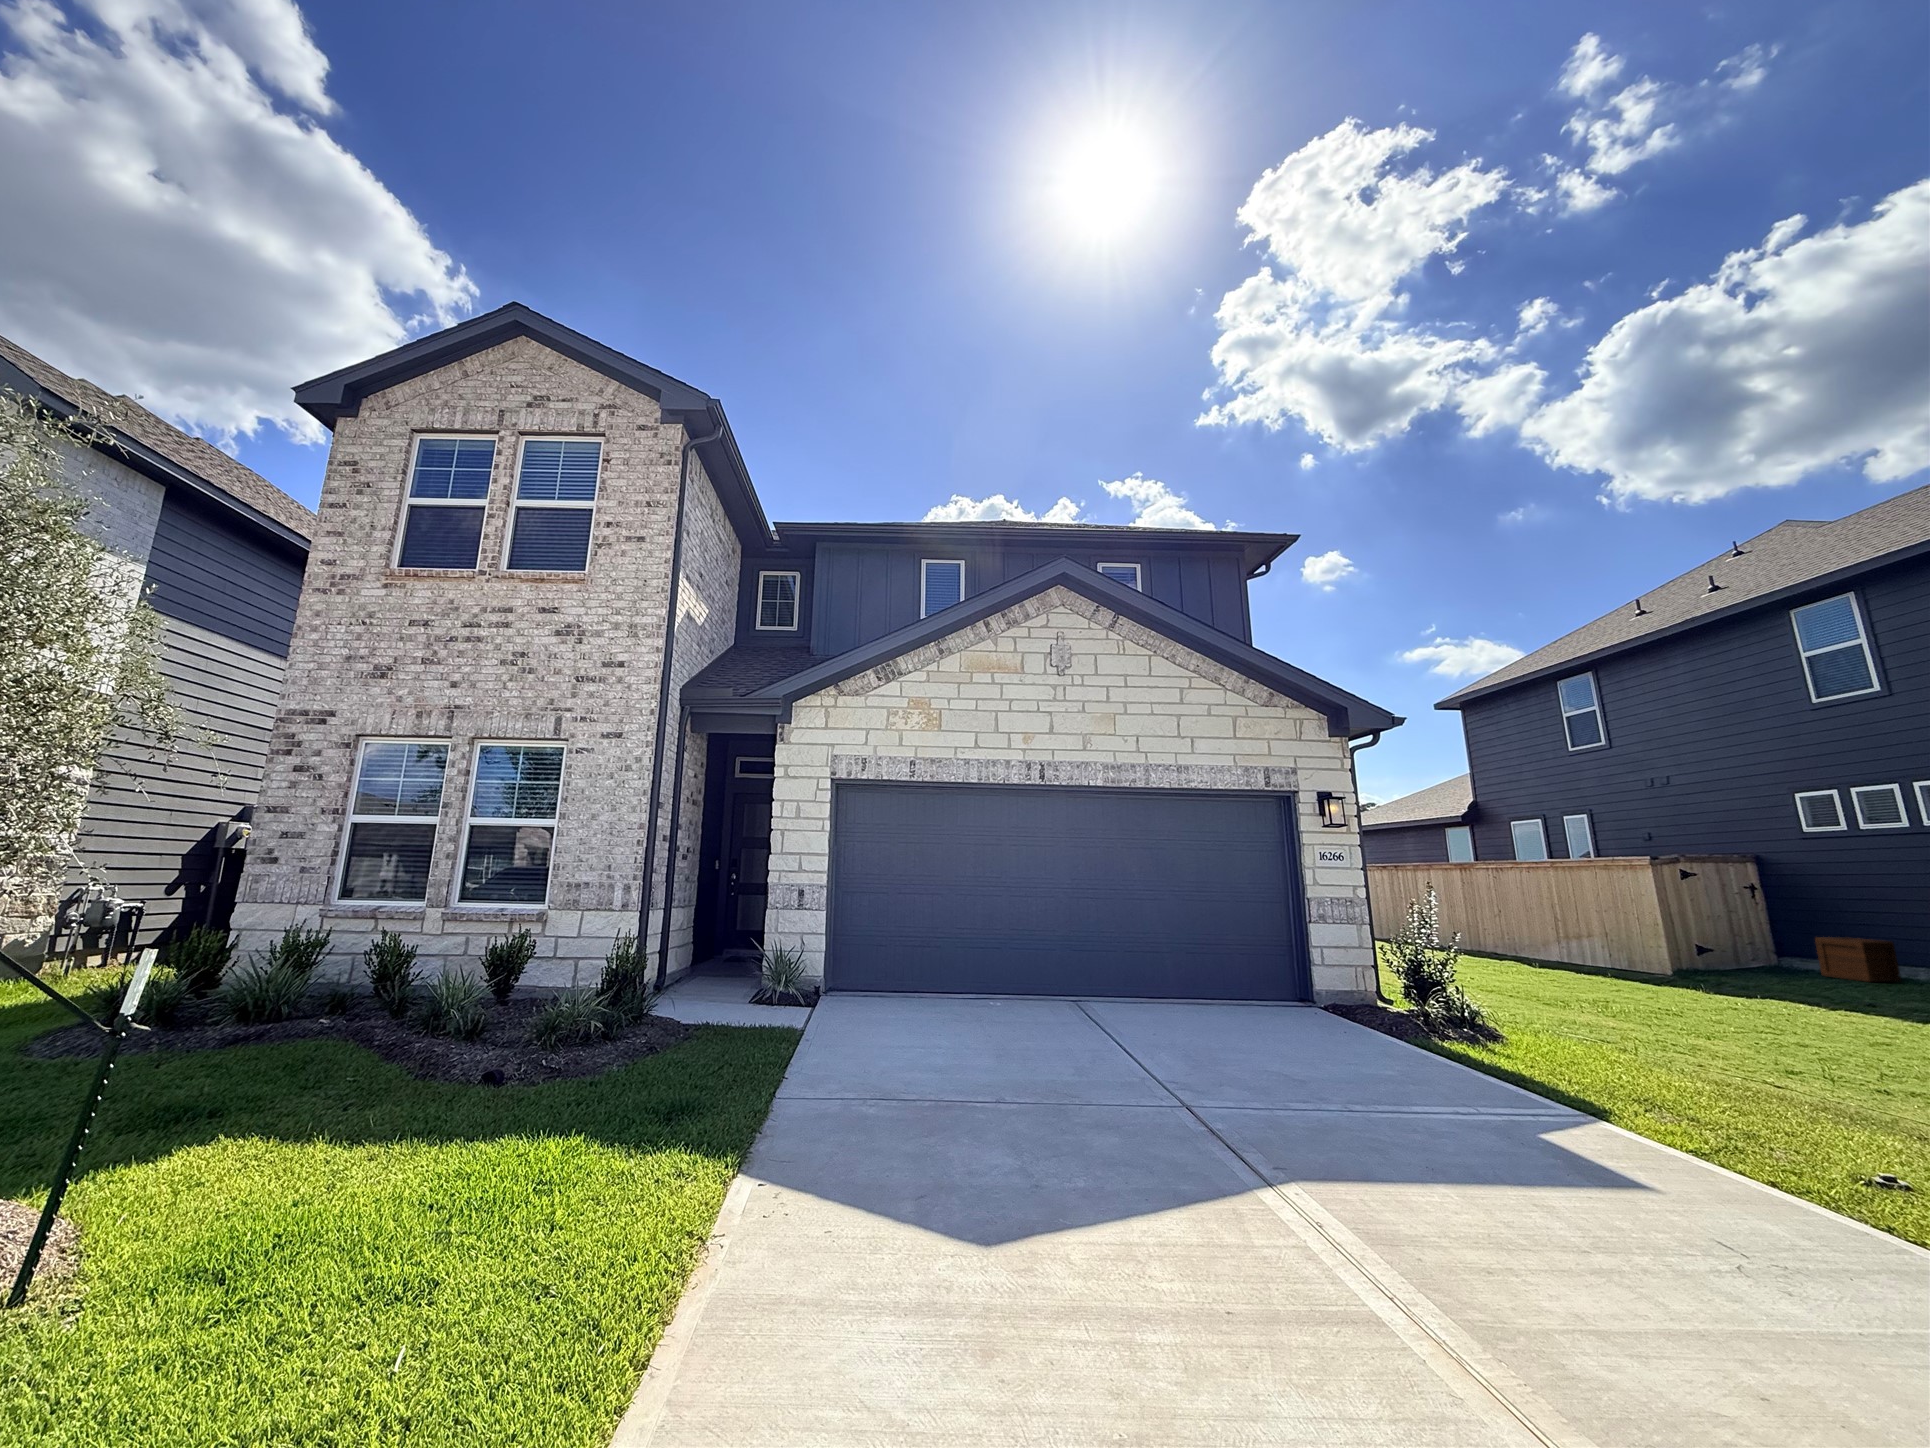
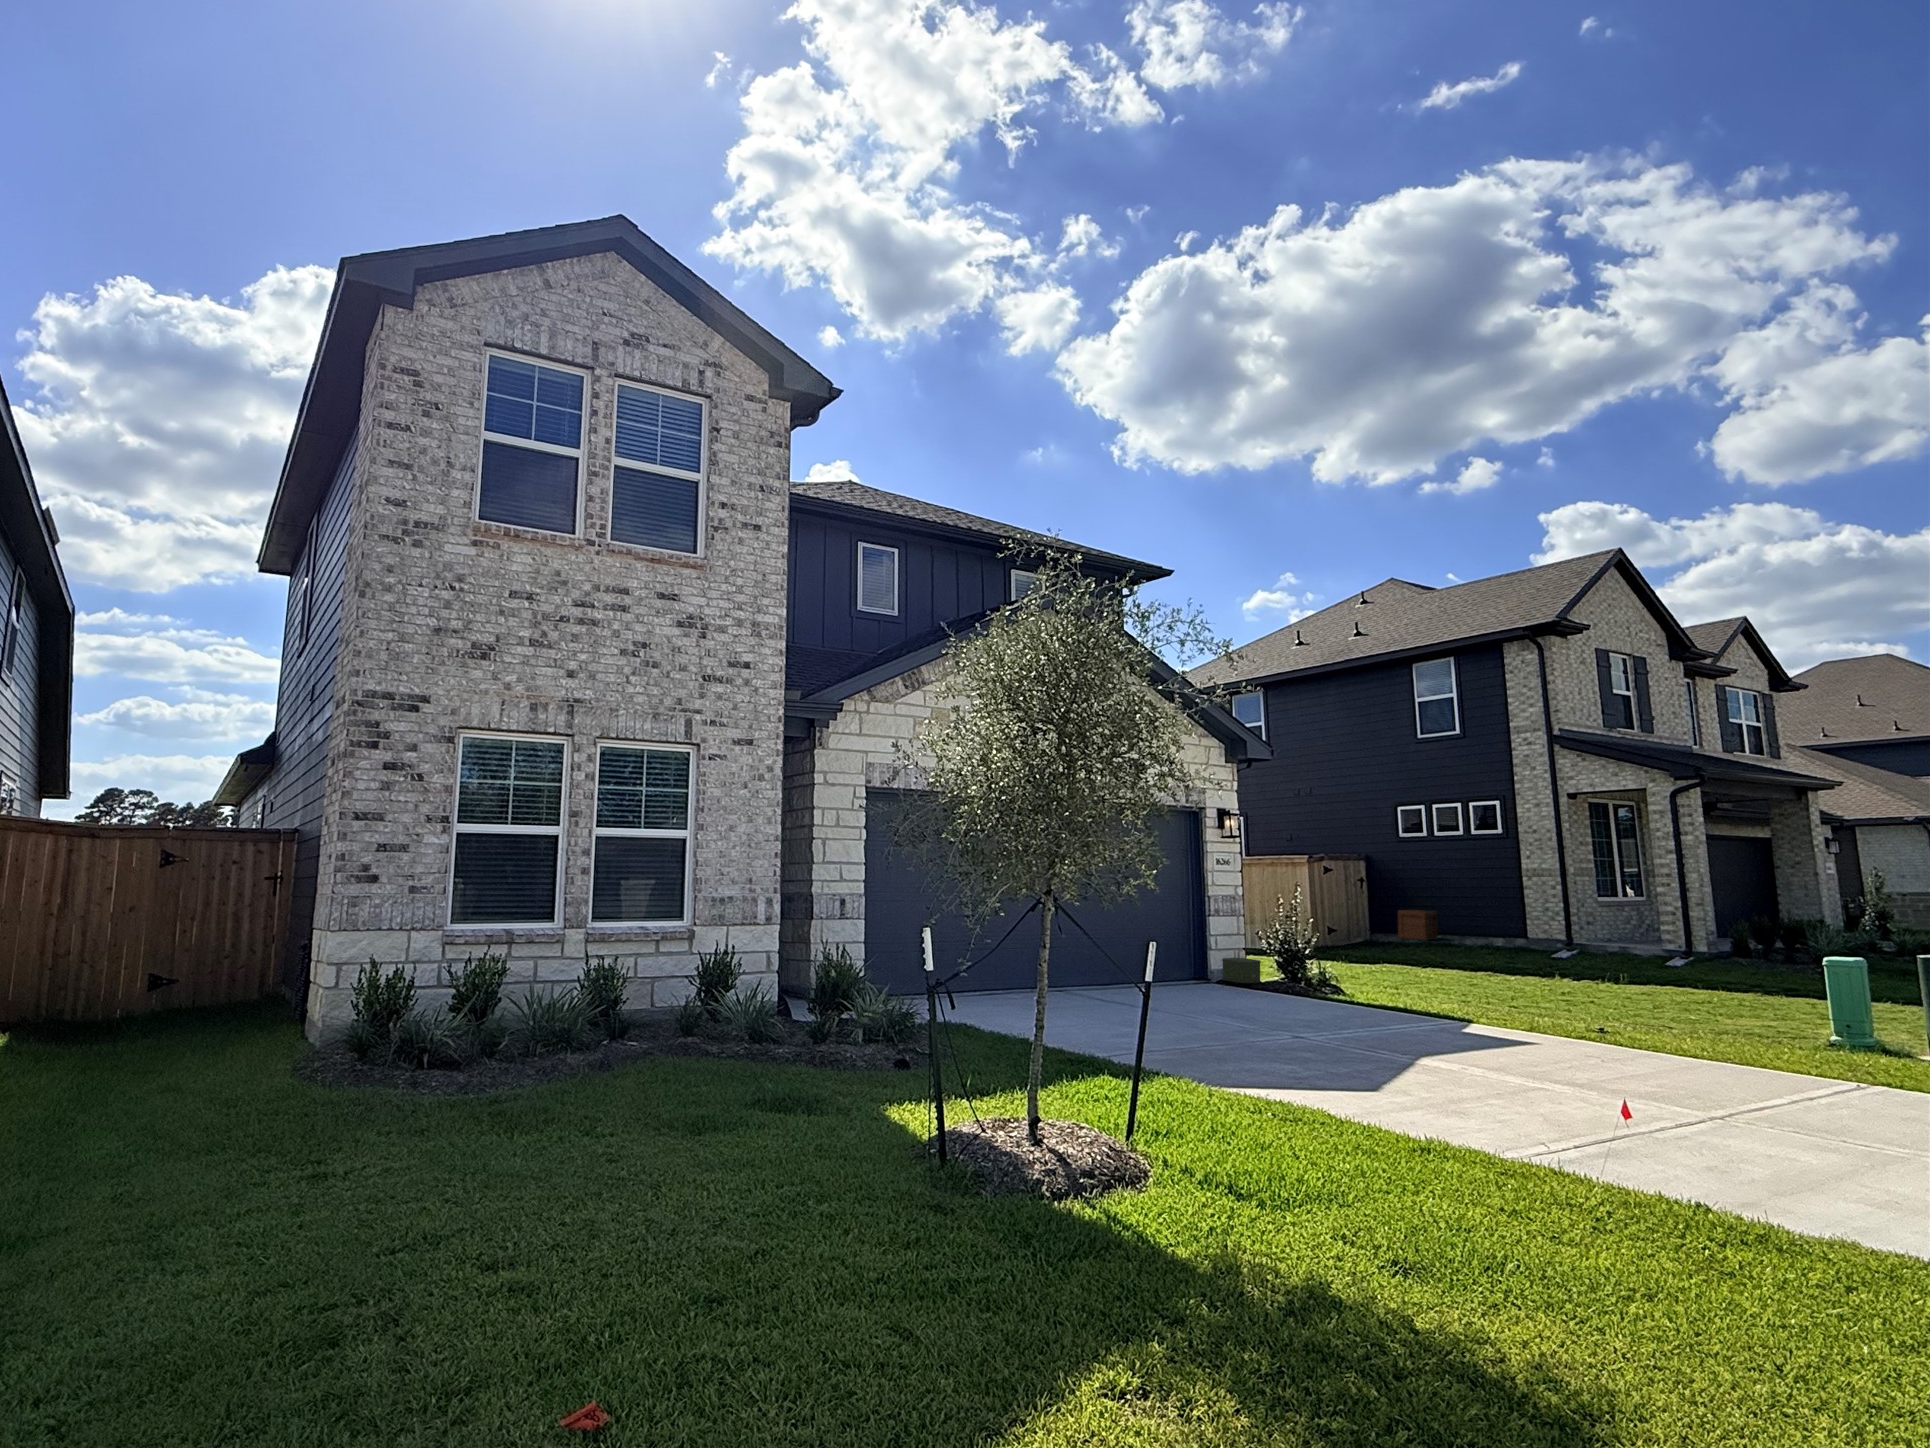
storage box: none [1320,983,1375,1019] -> present [1222,958,1261,983]

